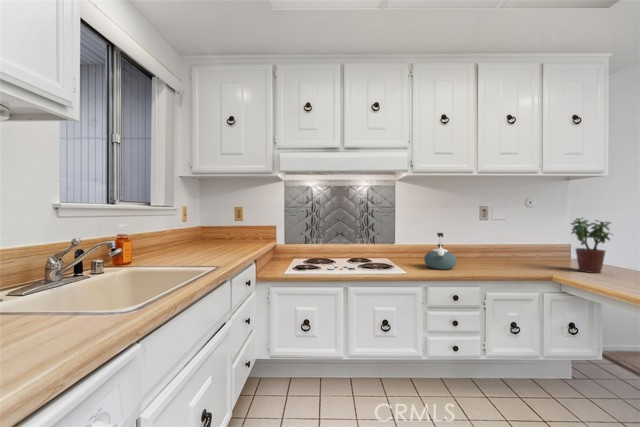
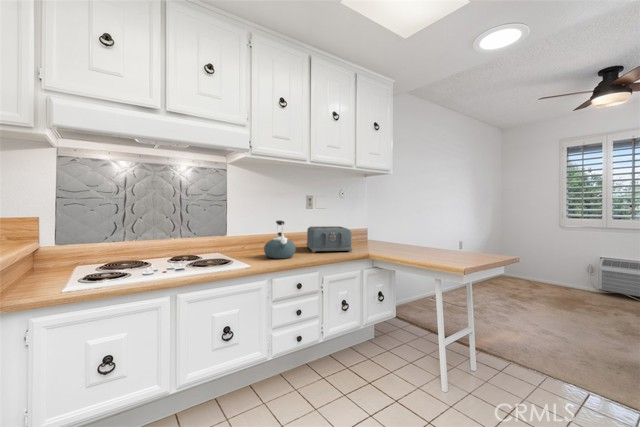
potted plant: present [571,218,610,273] -> none [376,205,402,249]
toaster: none [477,239,530,271] -> present [306,226,352,253]

